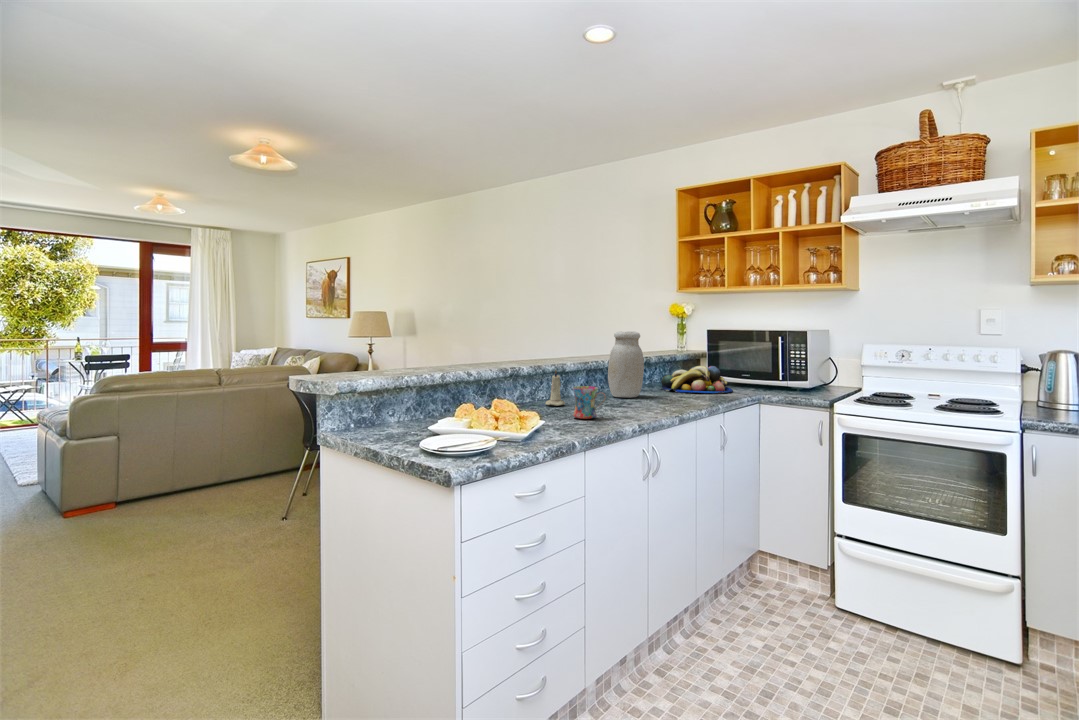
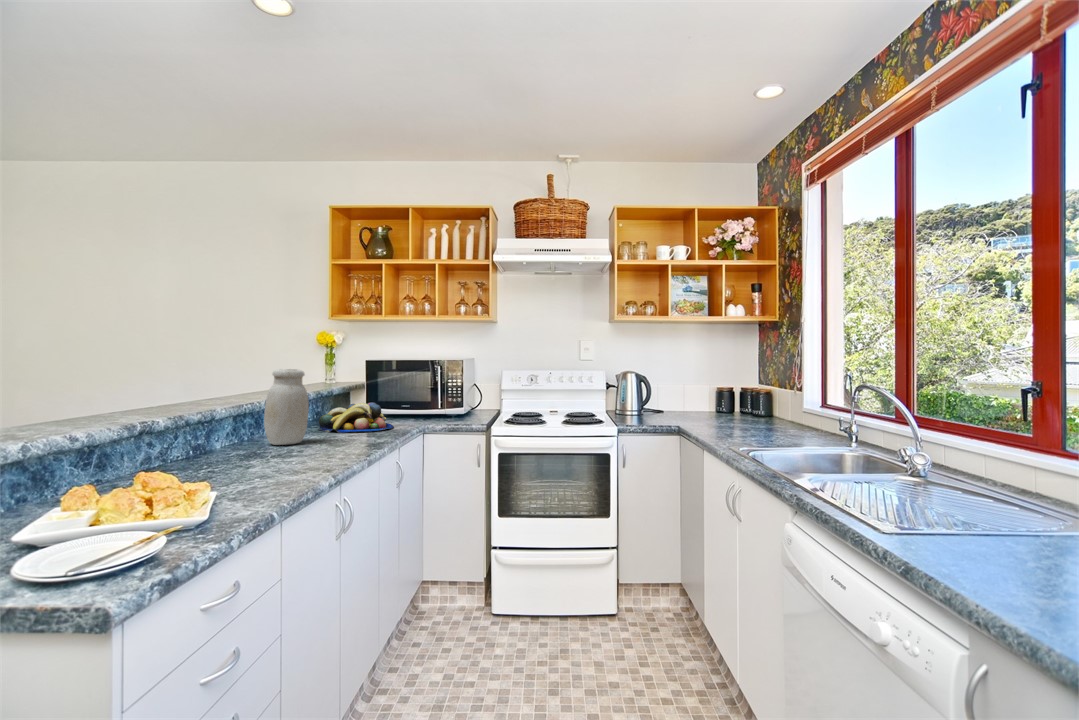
candle: present [545,370,565,406] -> none [187,418,216,466]
mug: present [572,386,606,419] -> none [242,439,289,480]

